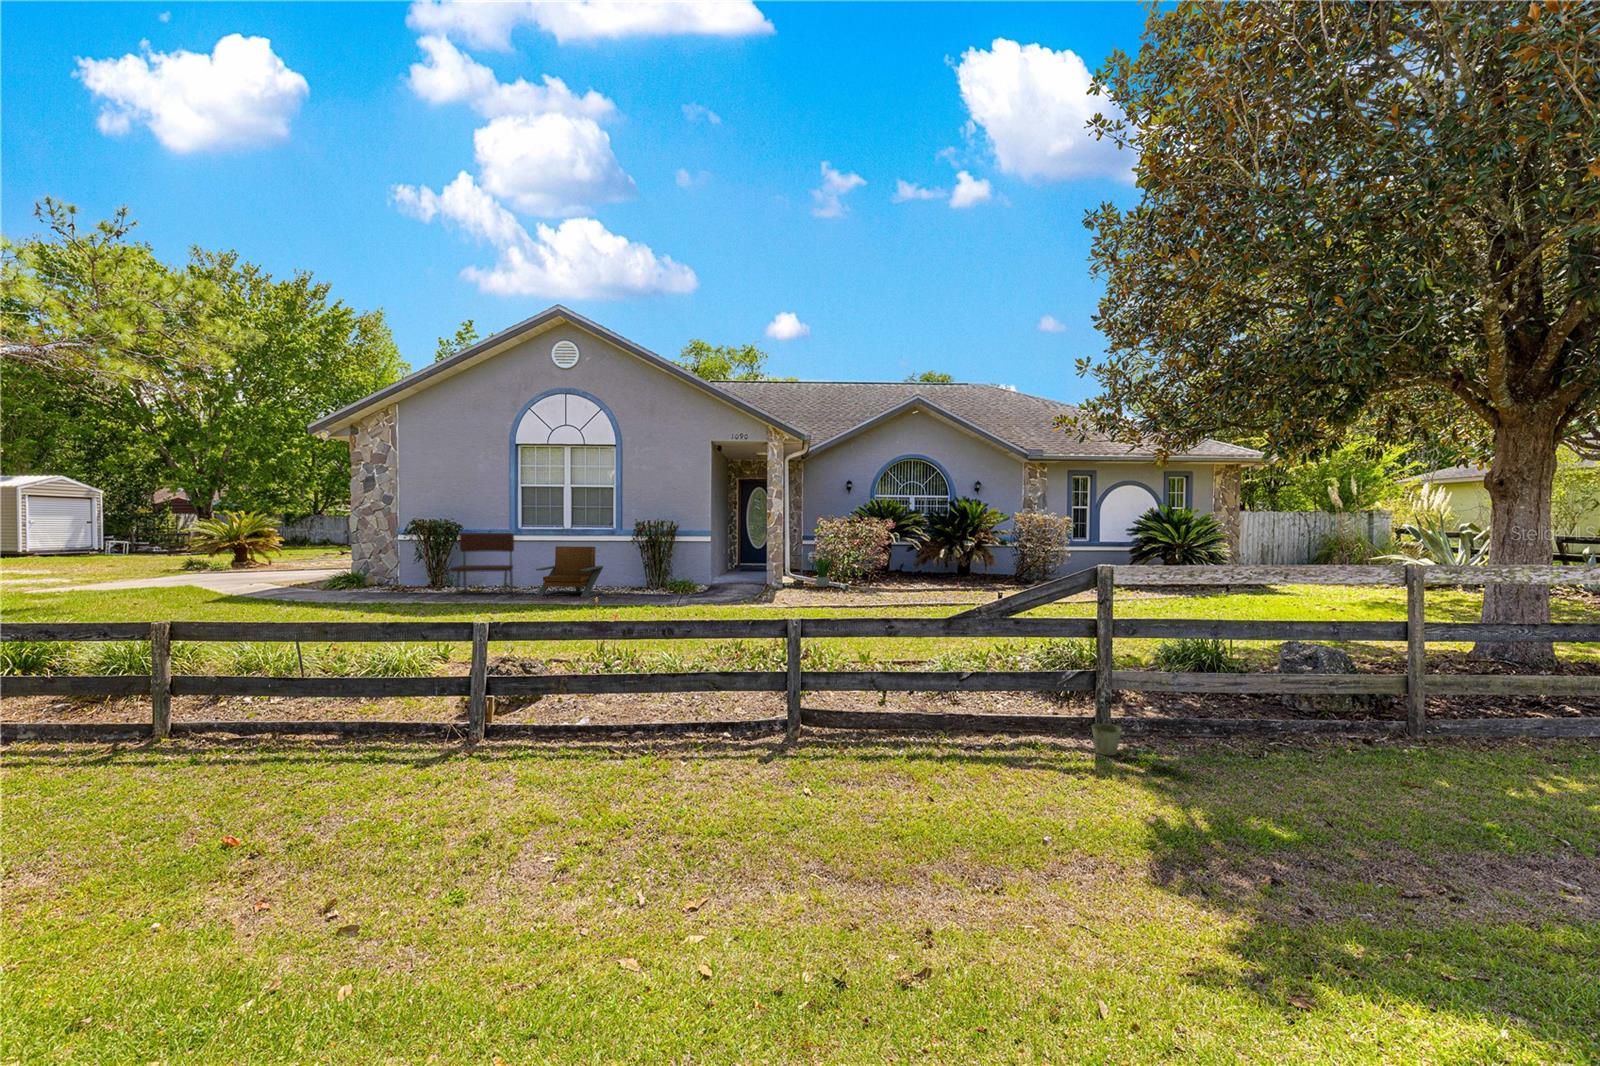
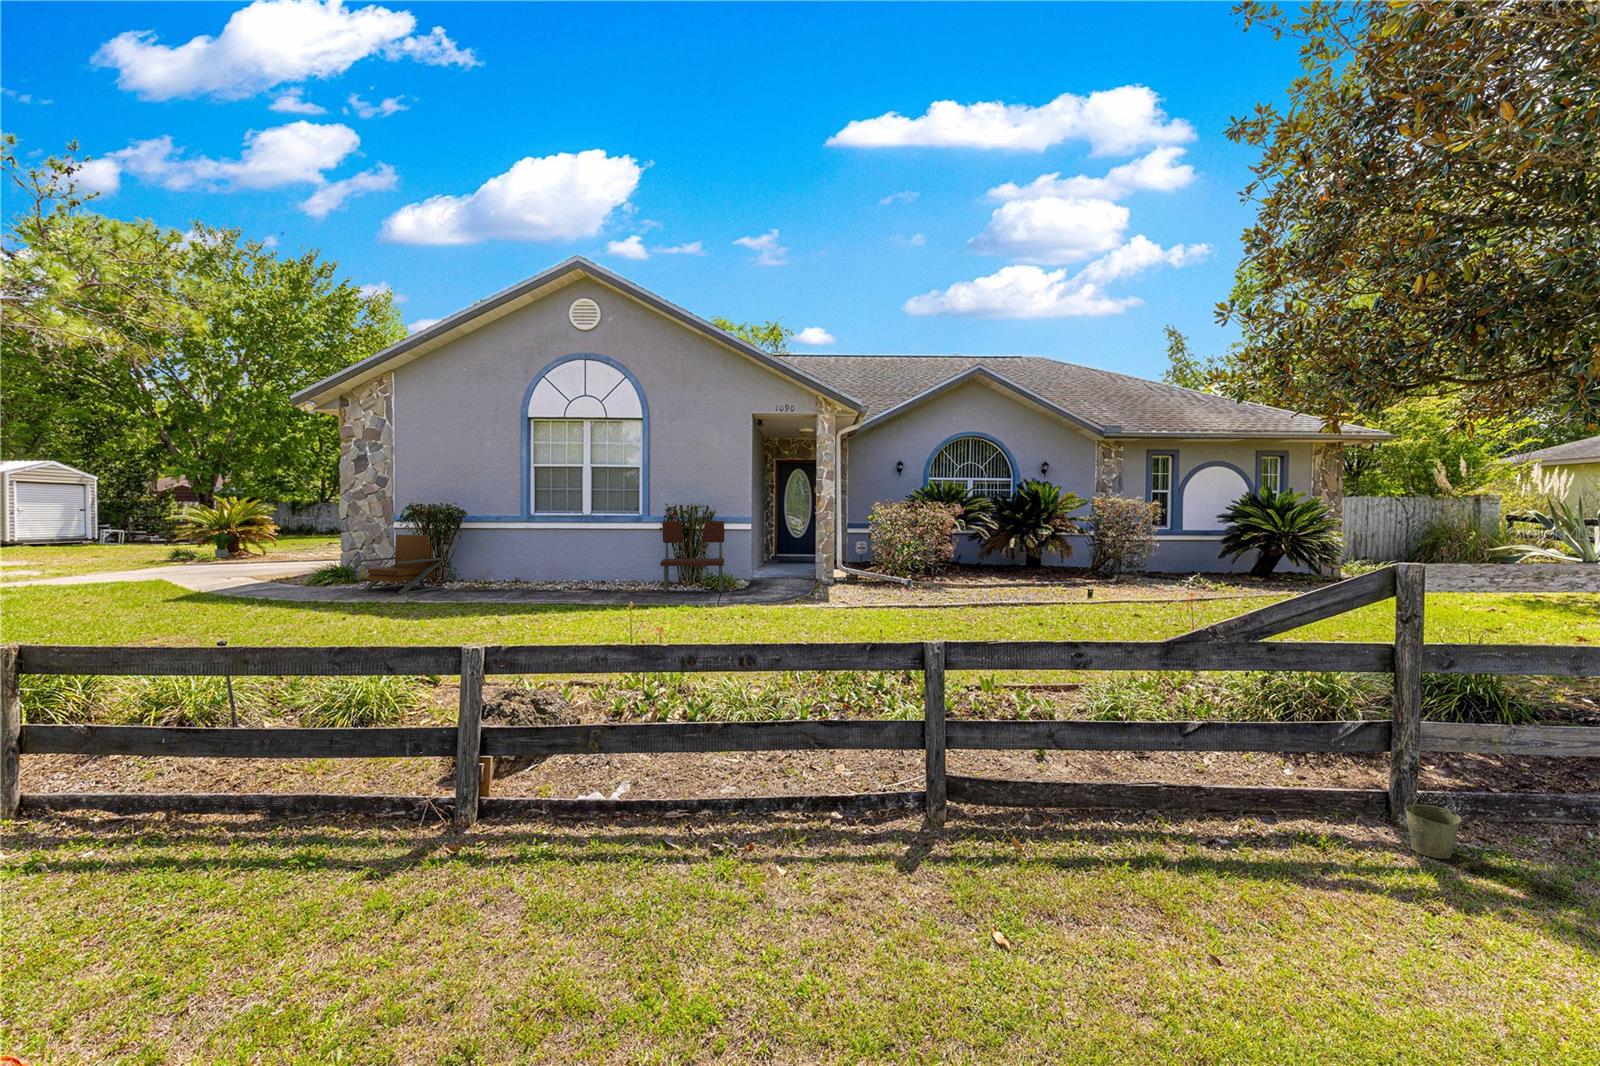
bench: present [450,533,514,594] -> present [660,521,724,593]
lounge chair: present [536,546,603,597] -> present [361,535,444,594]
potted plant: present [806,557,837,587] -> present [202,533,238,558]

